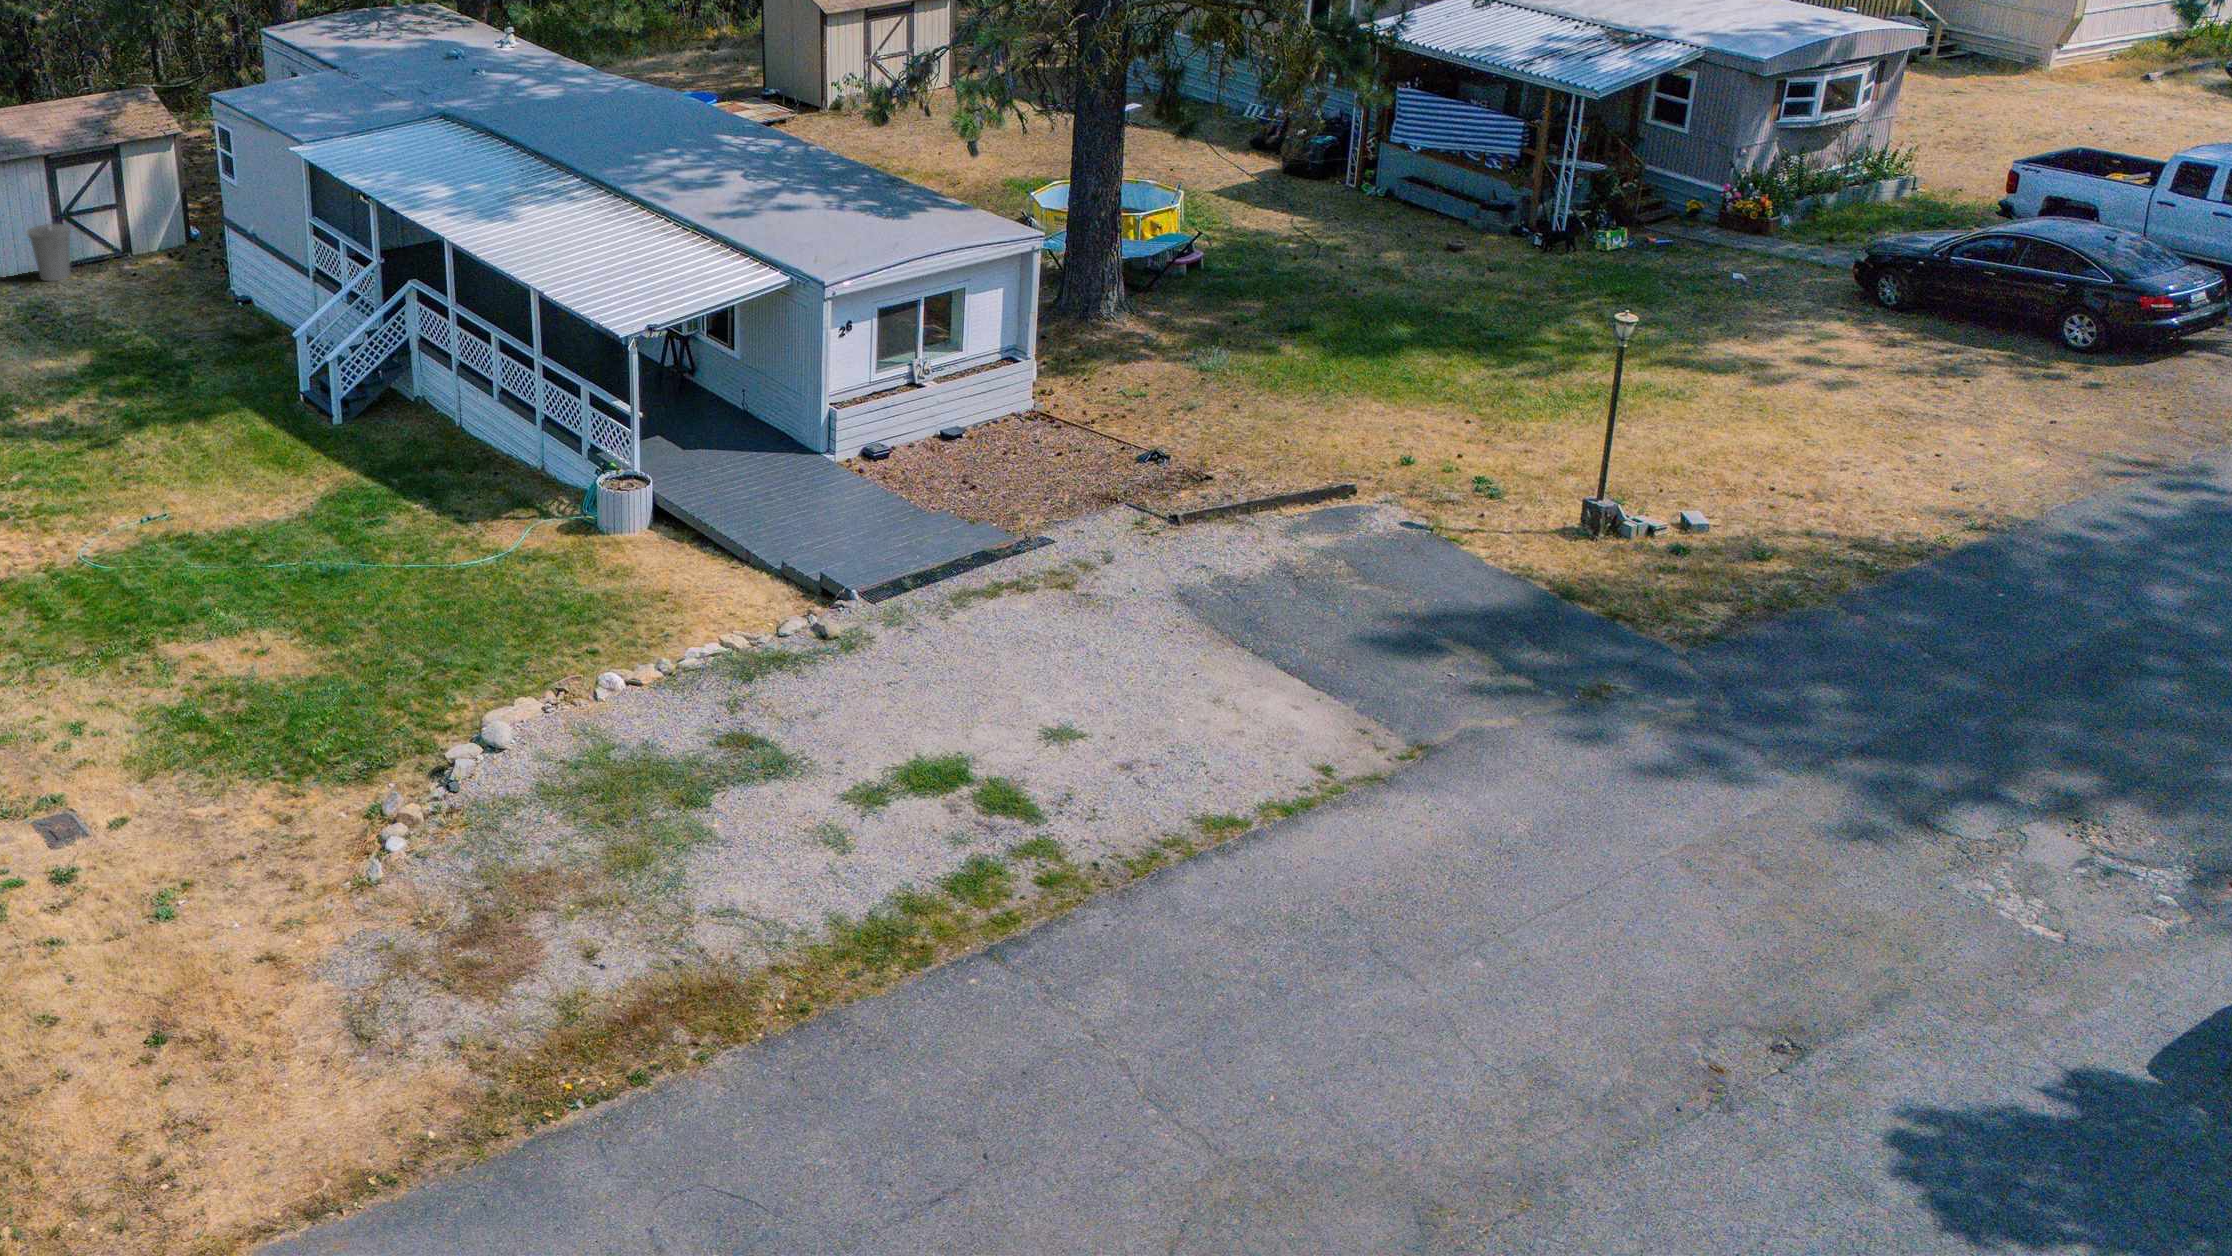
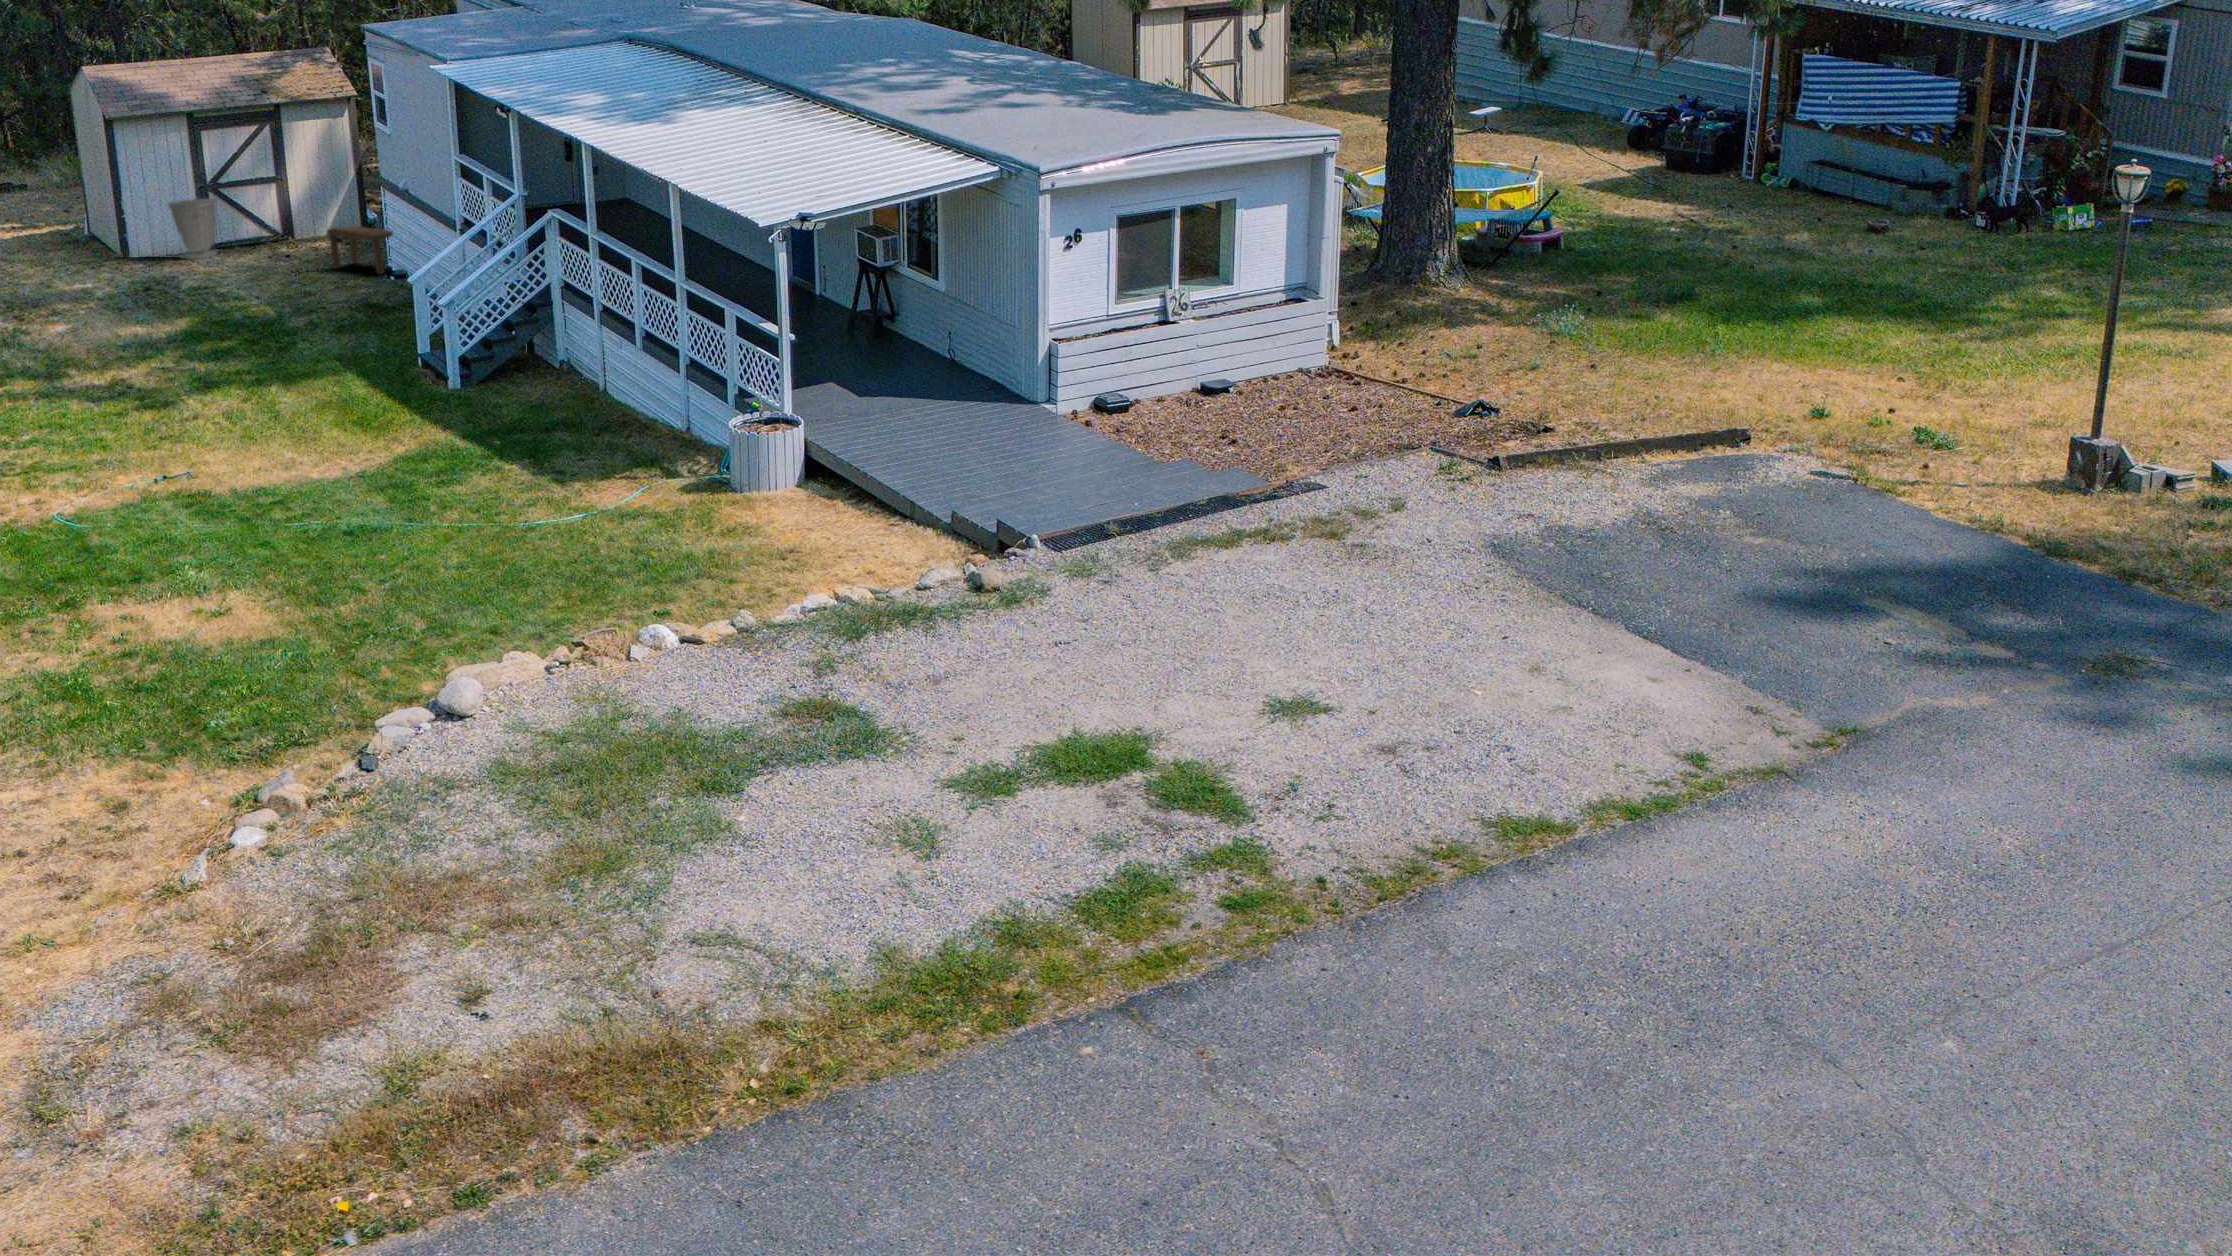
bench: none [177,256,241,301] -> present [328,226,393,275]

